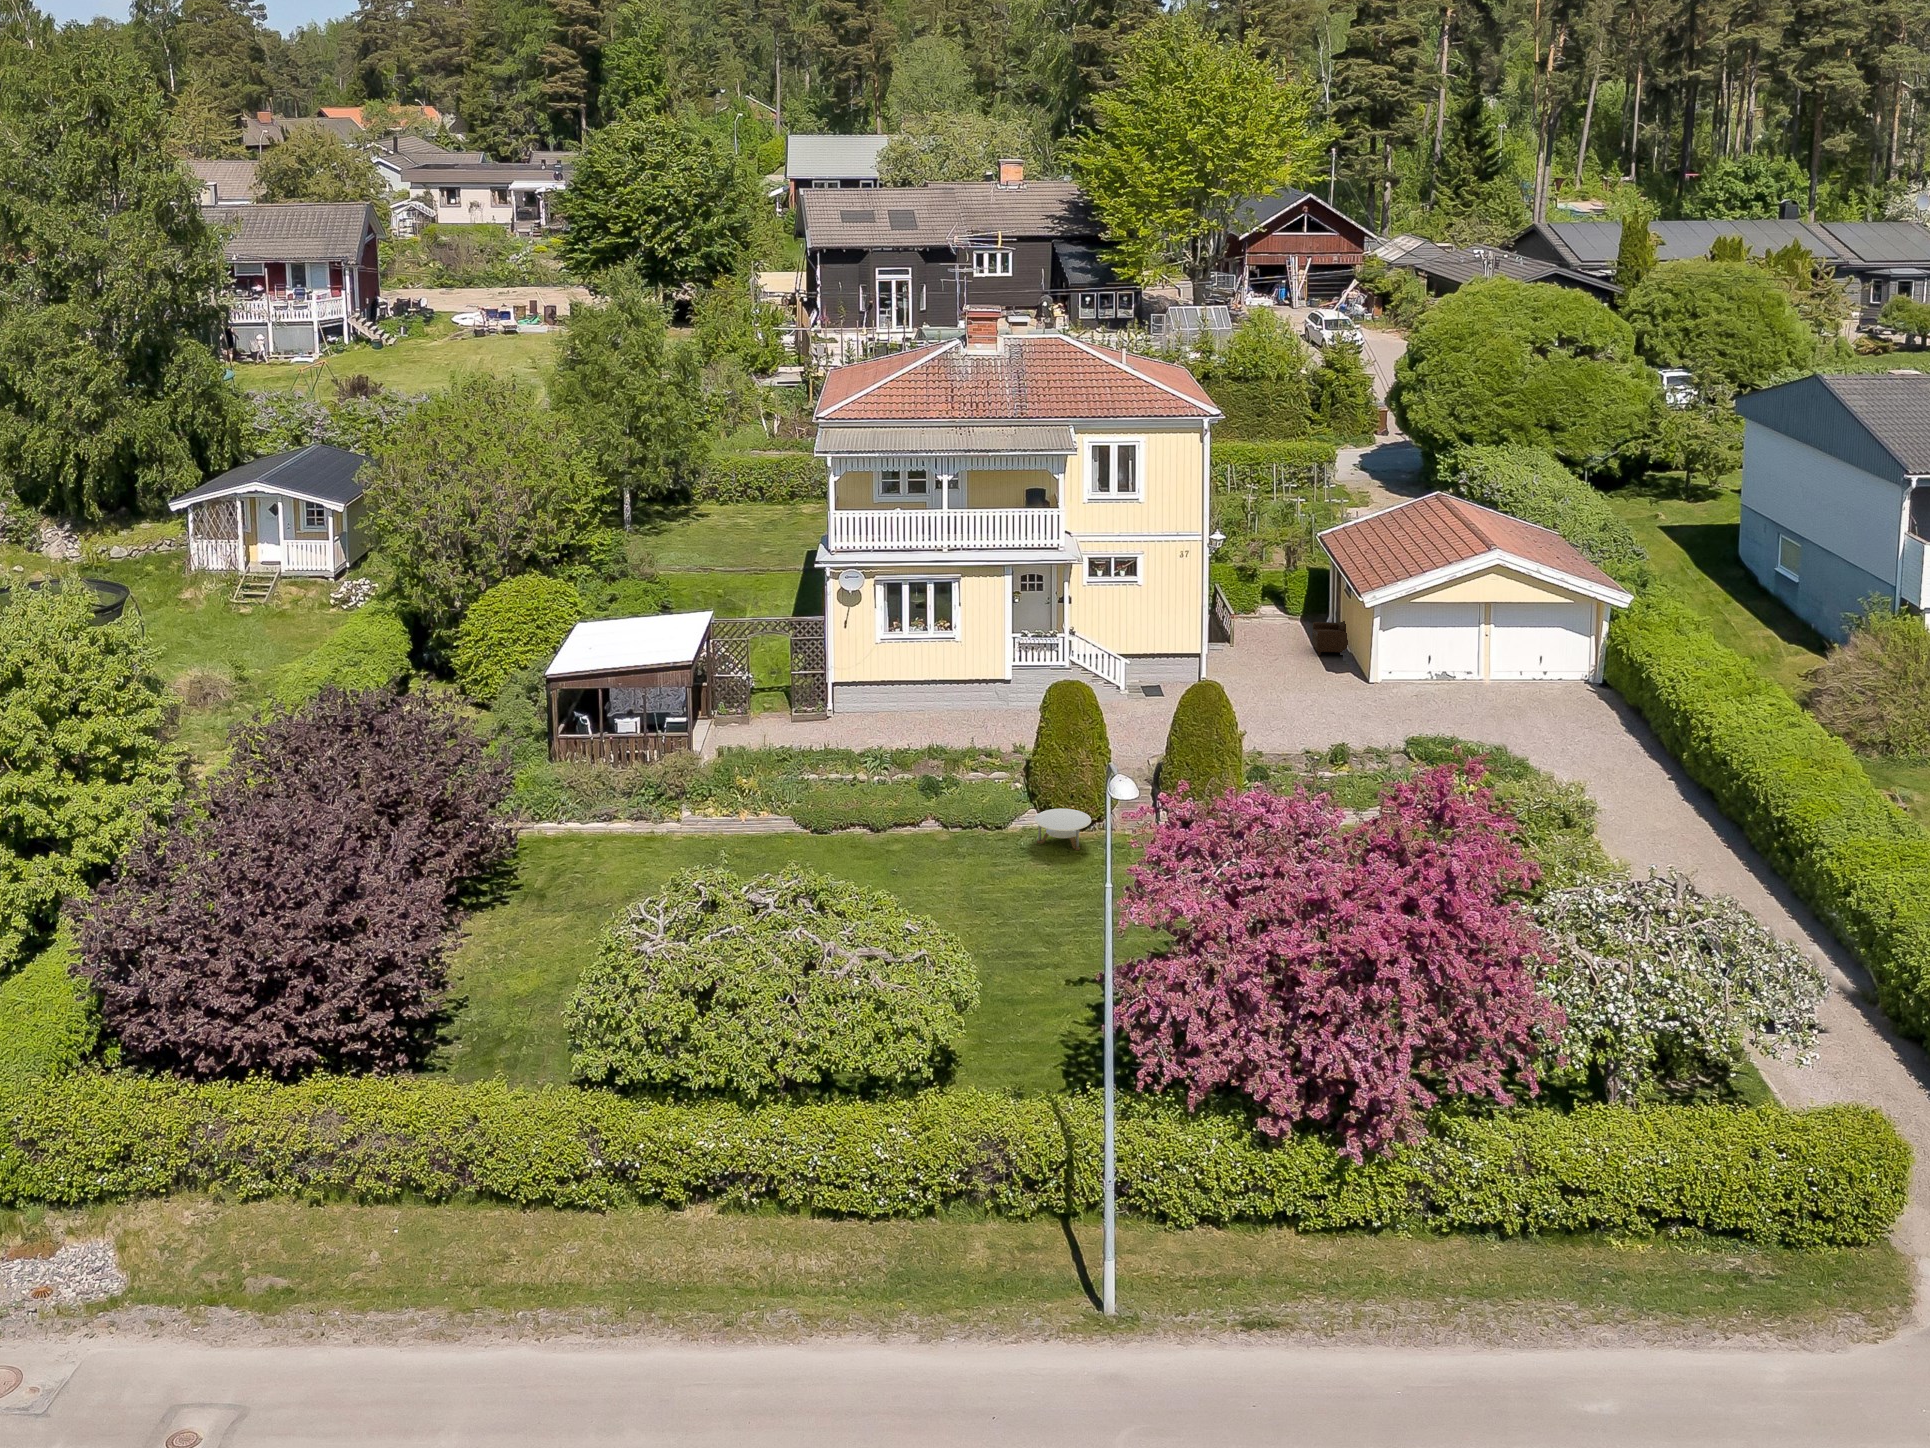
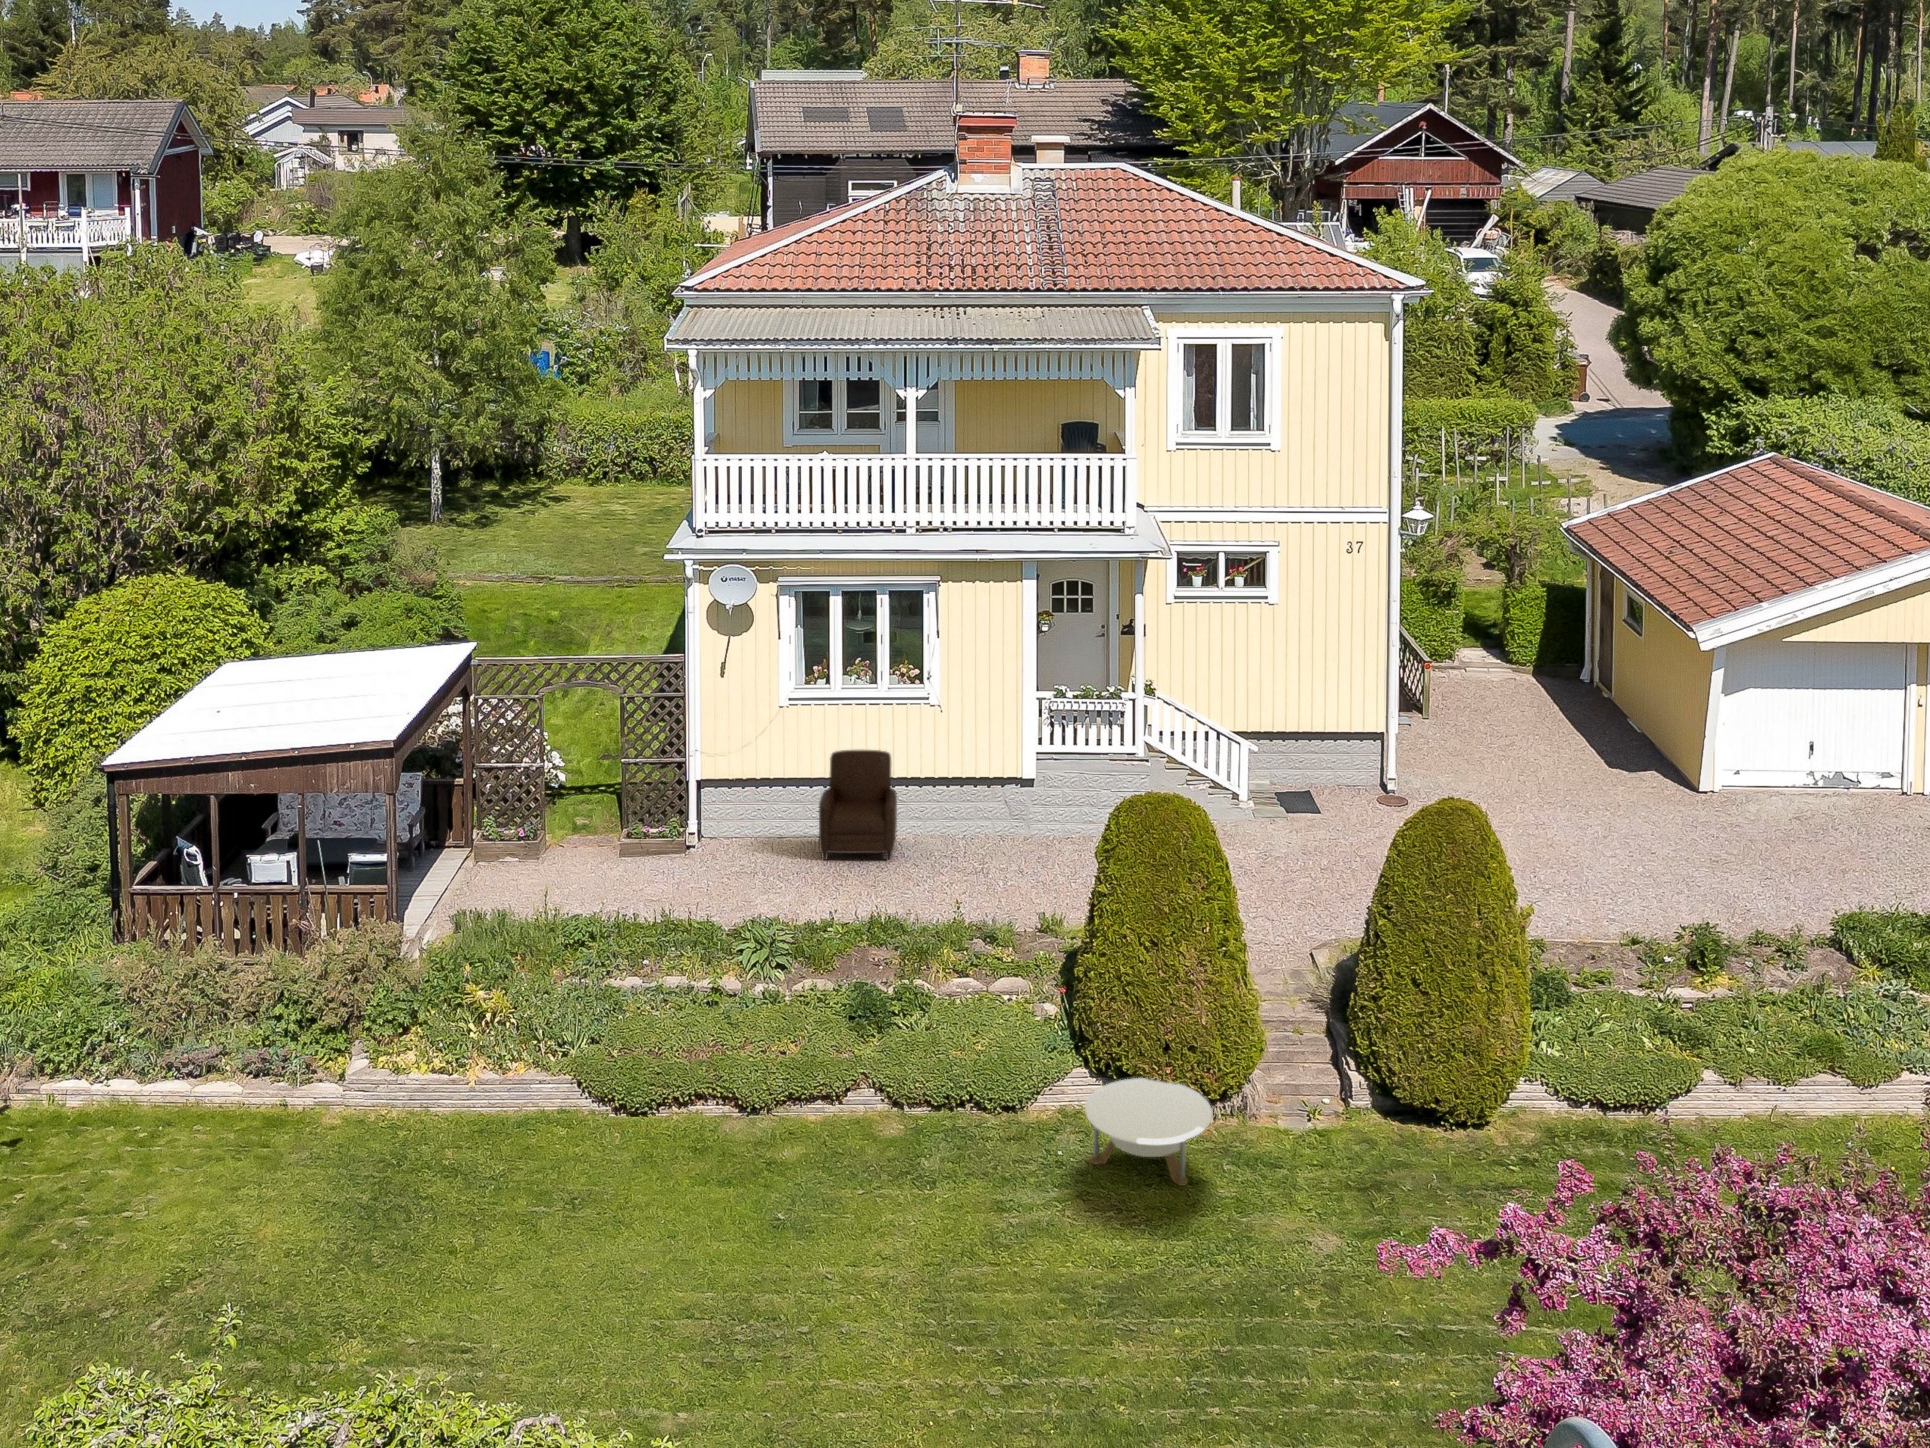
chair: present [1312,621,1348,656] -> present [819,750,897,861]

